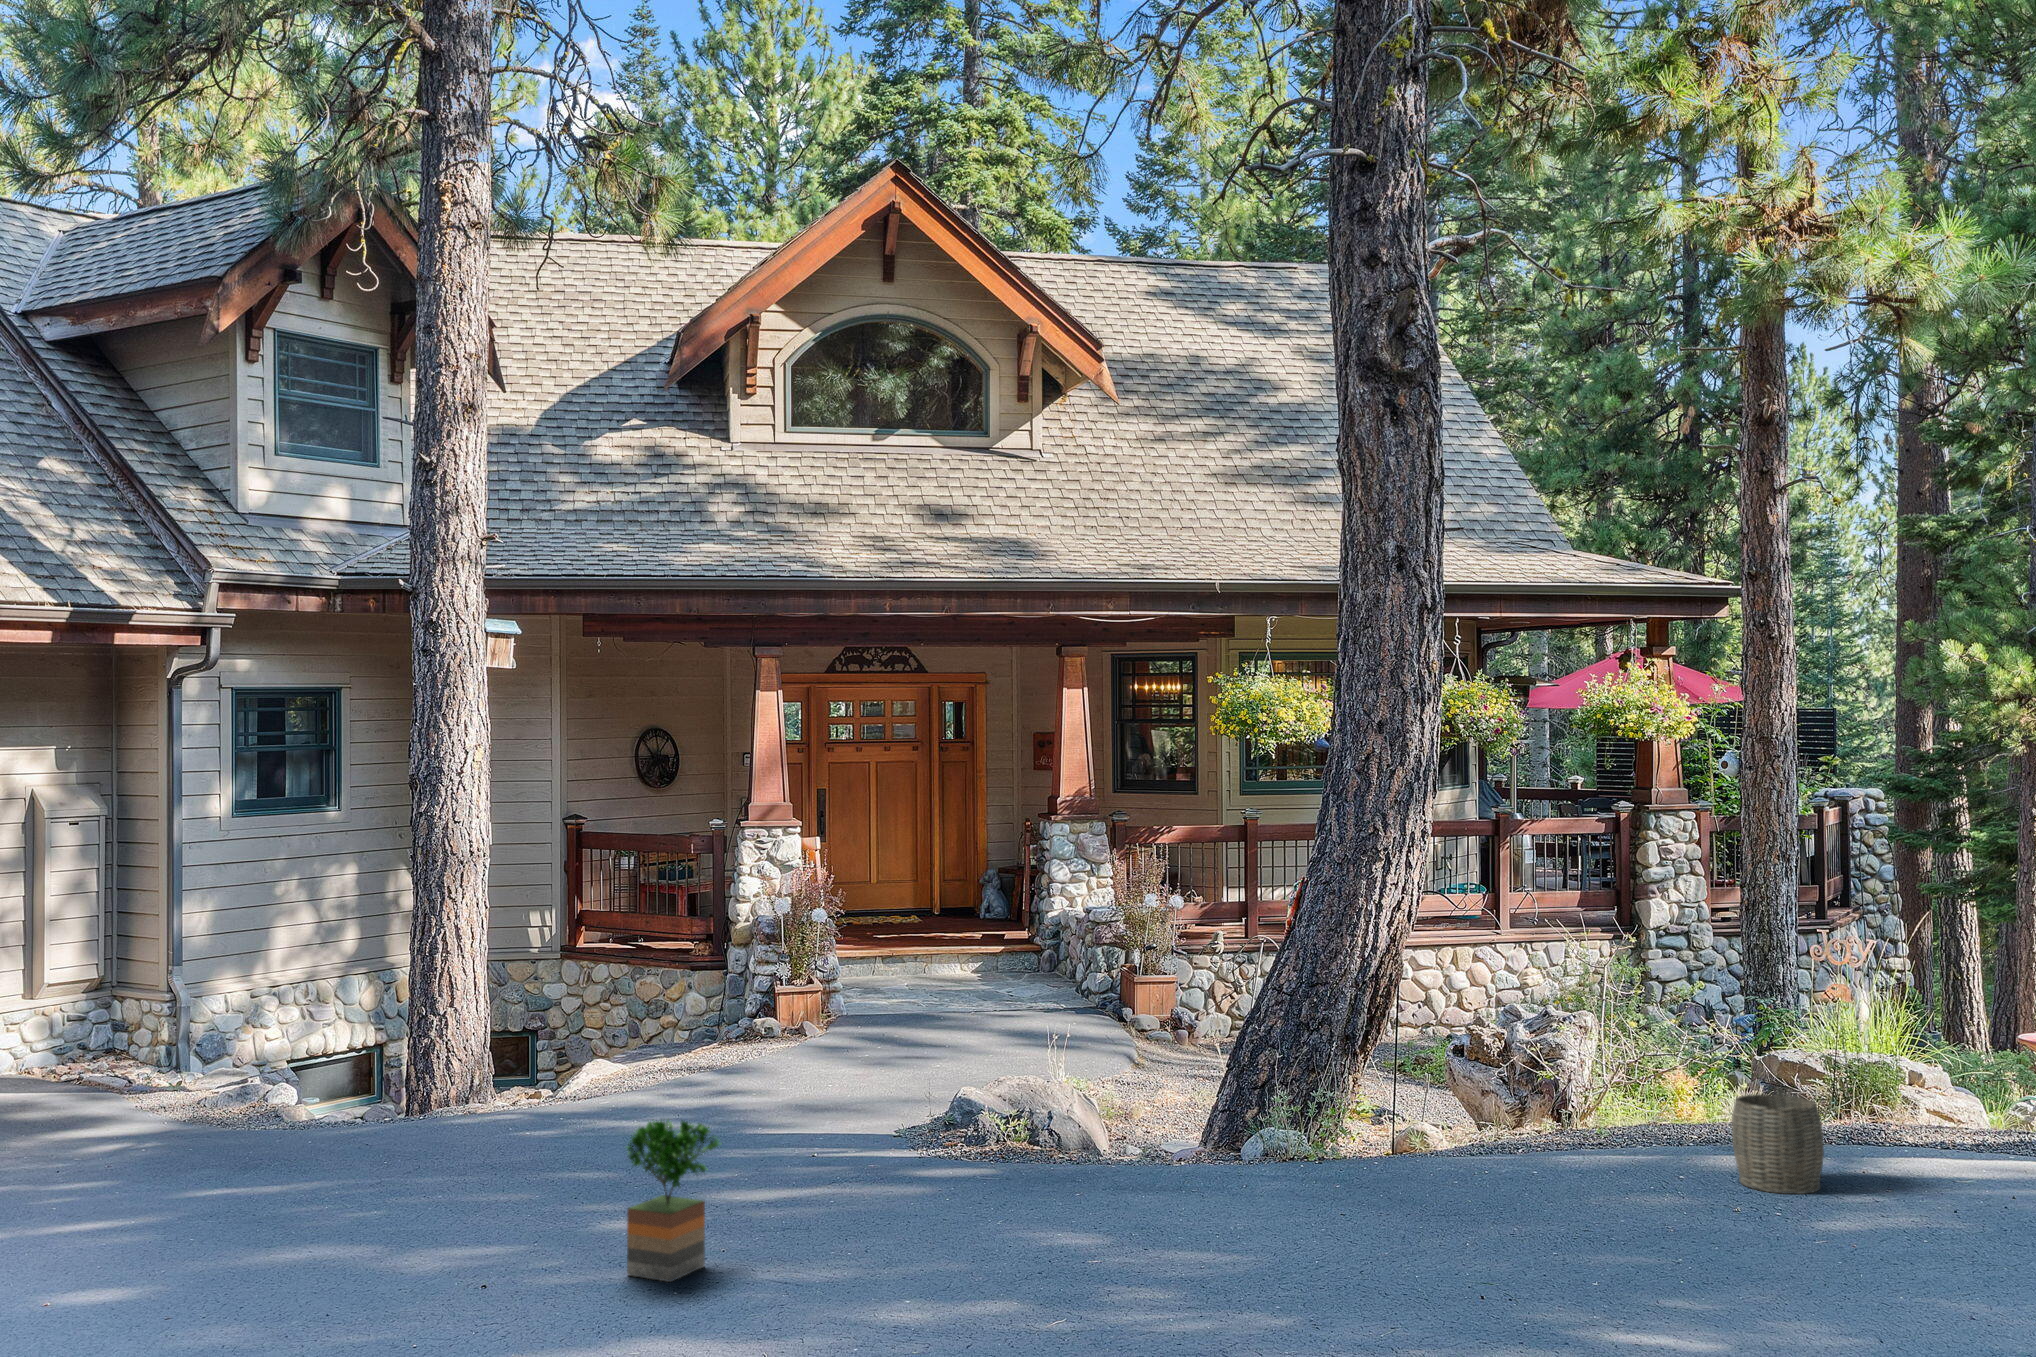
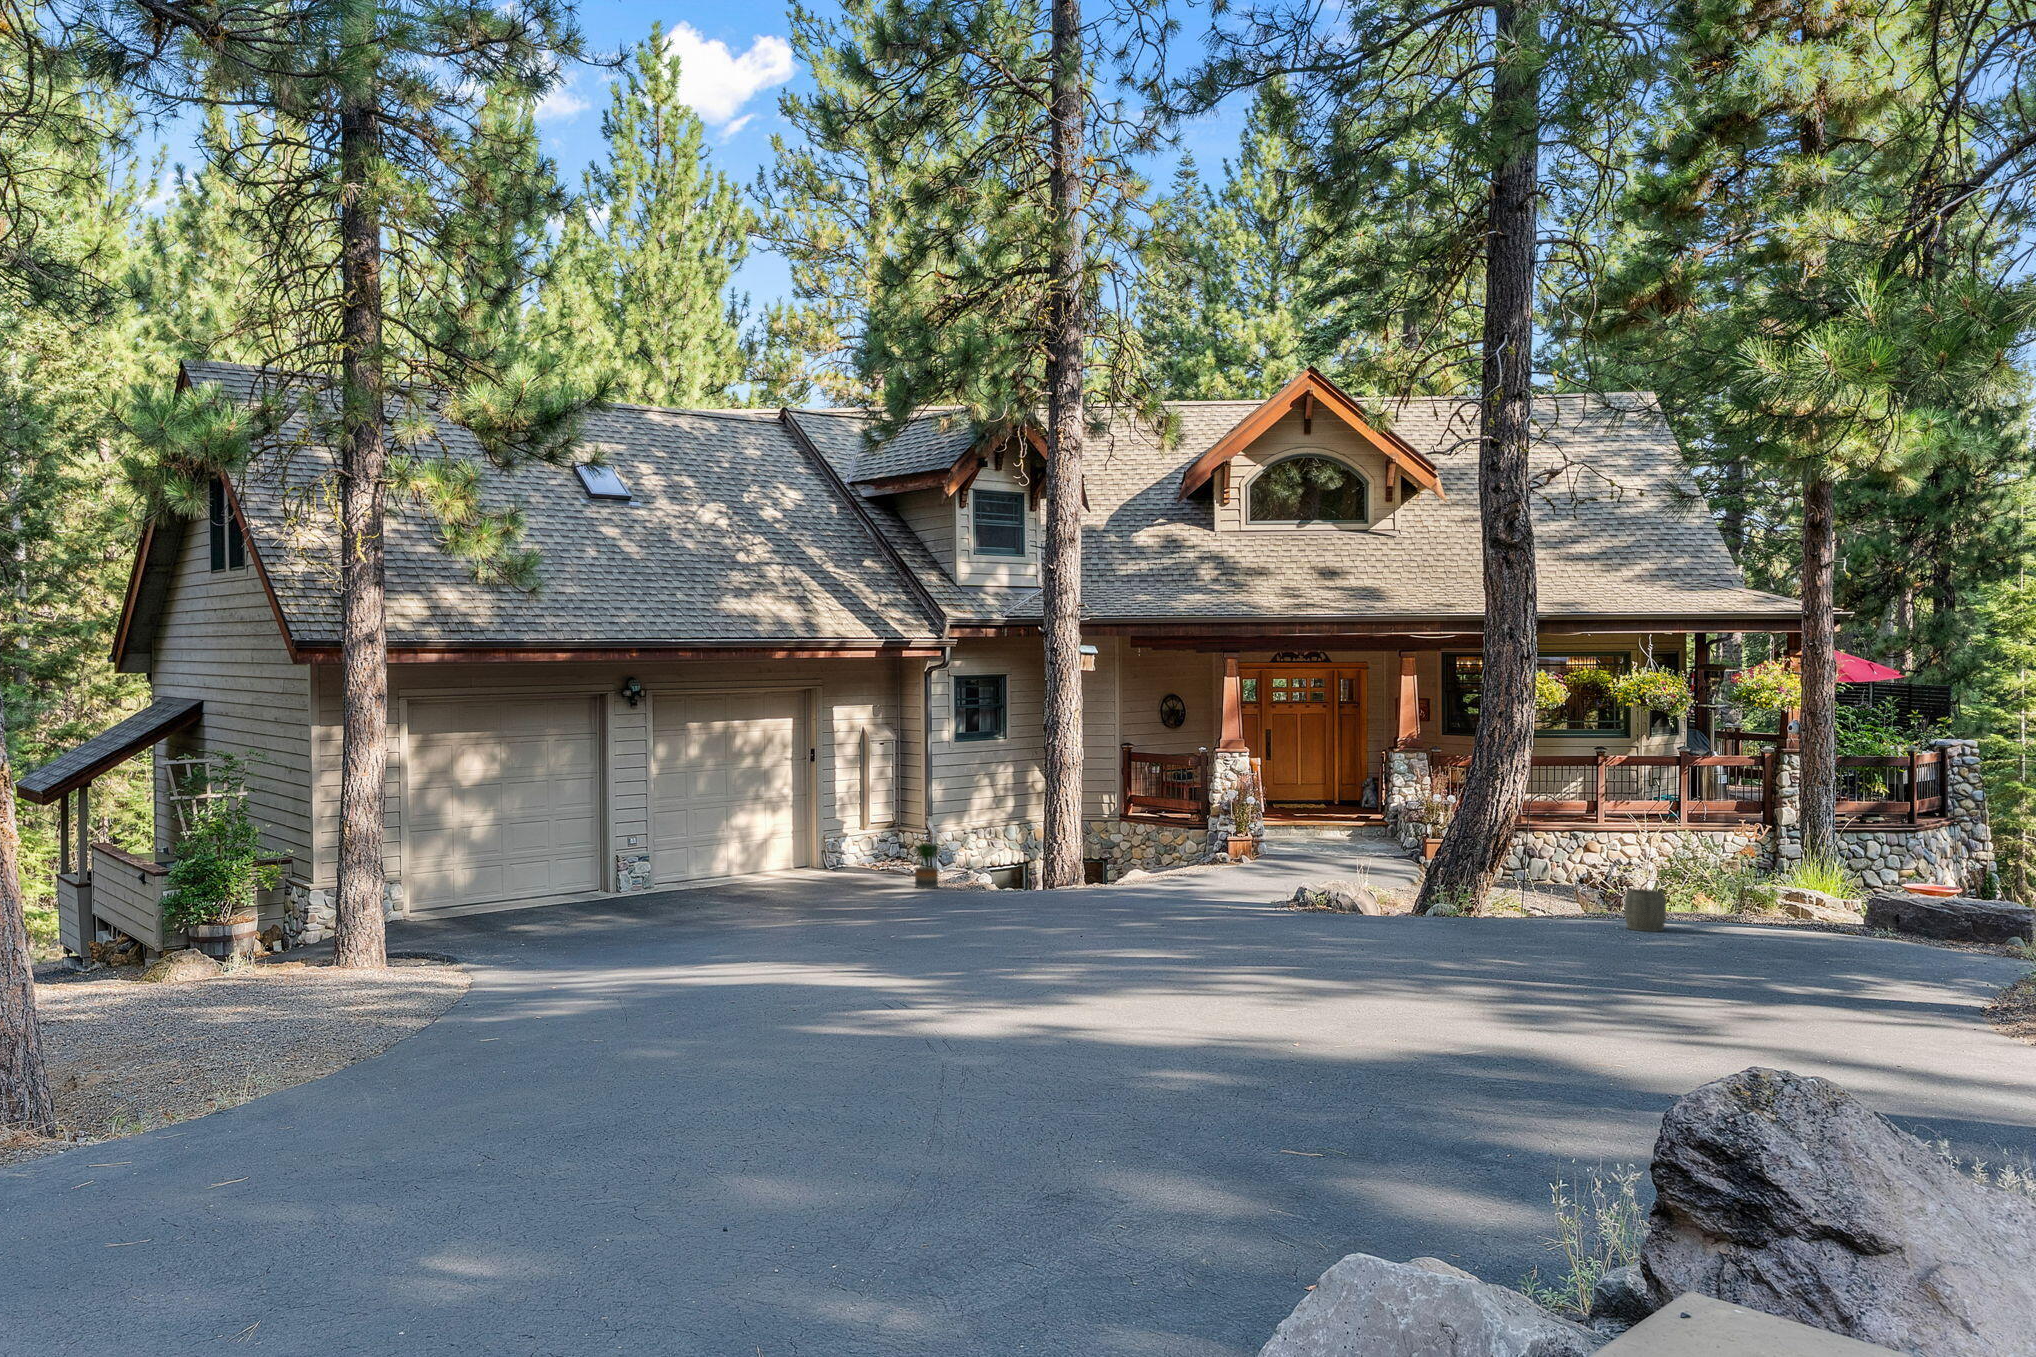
potted tree: present [627,1120,720,1282] -> present [914,843,942,889]

